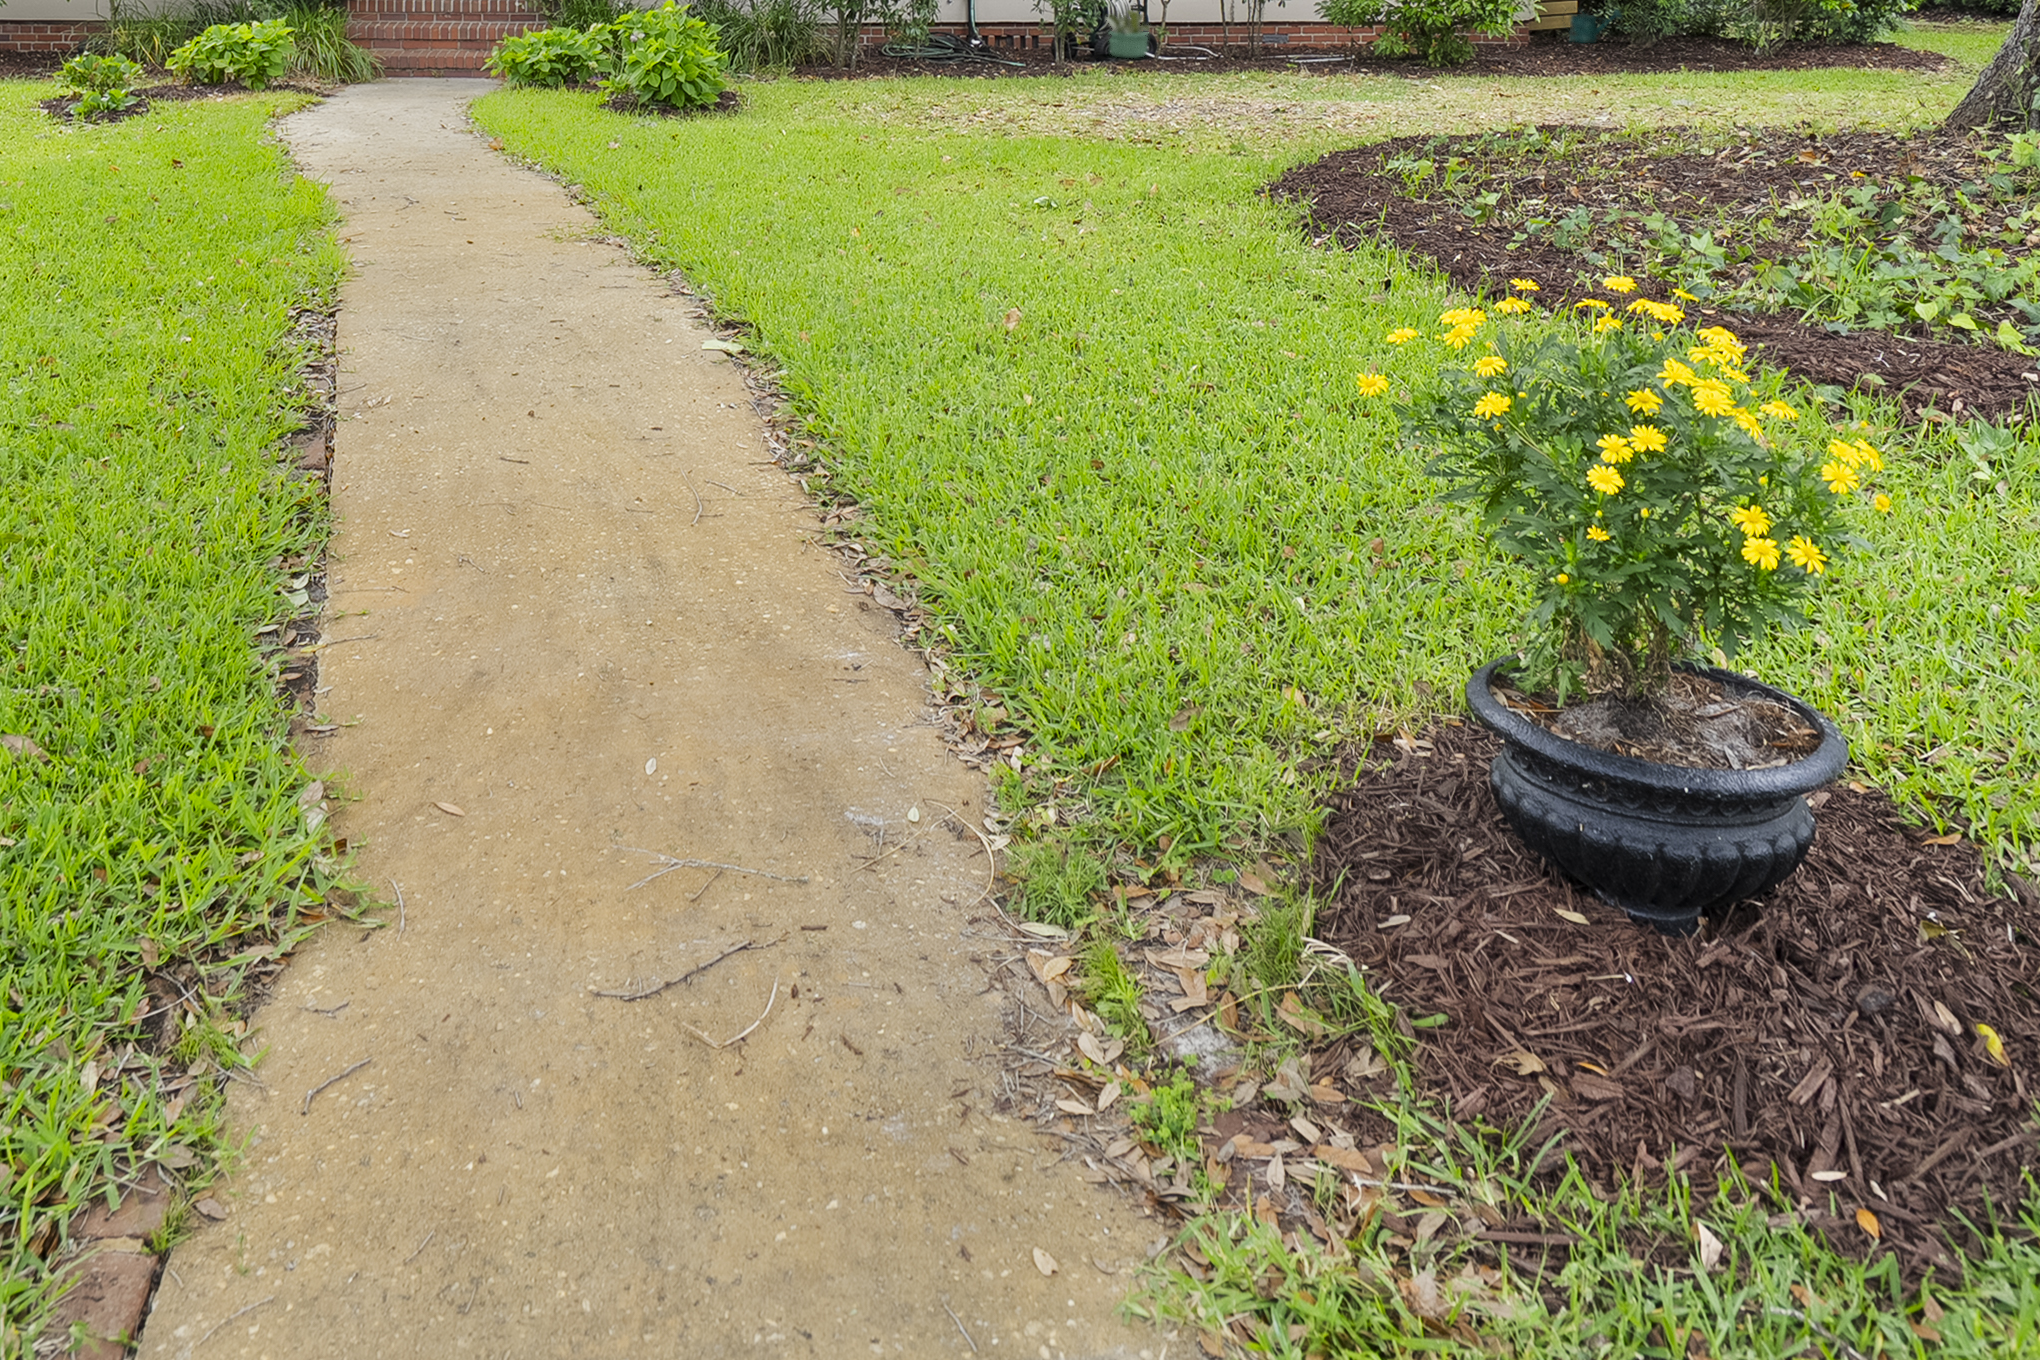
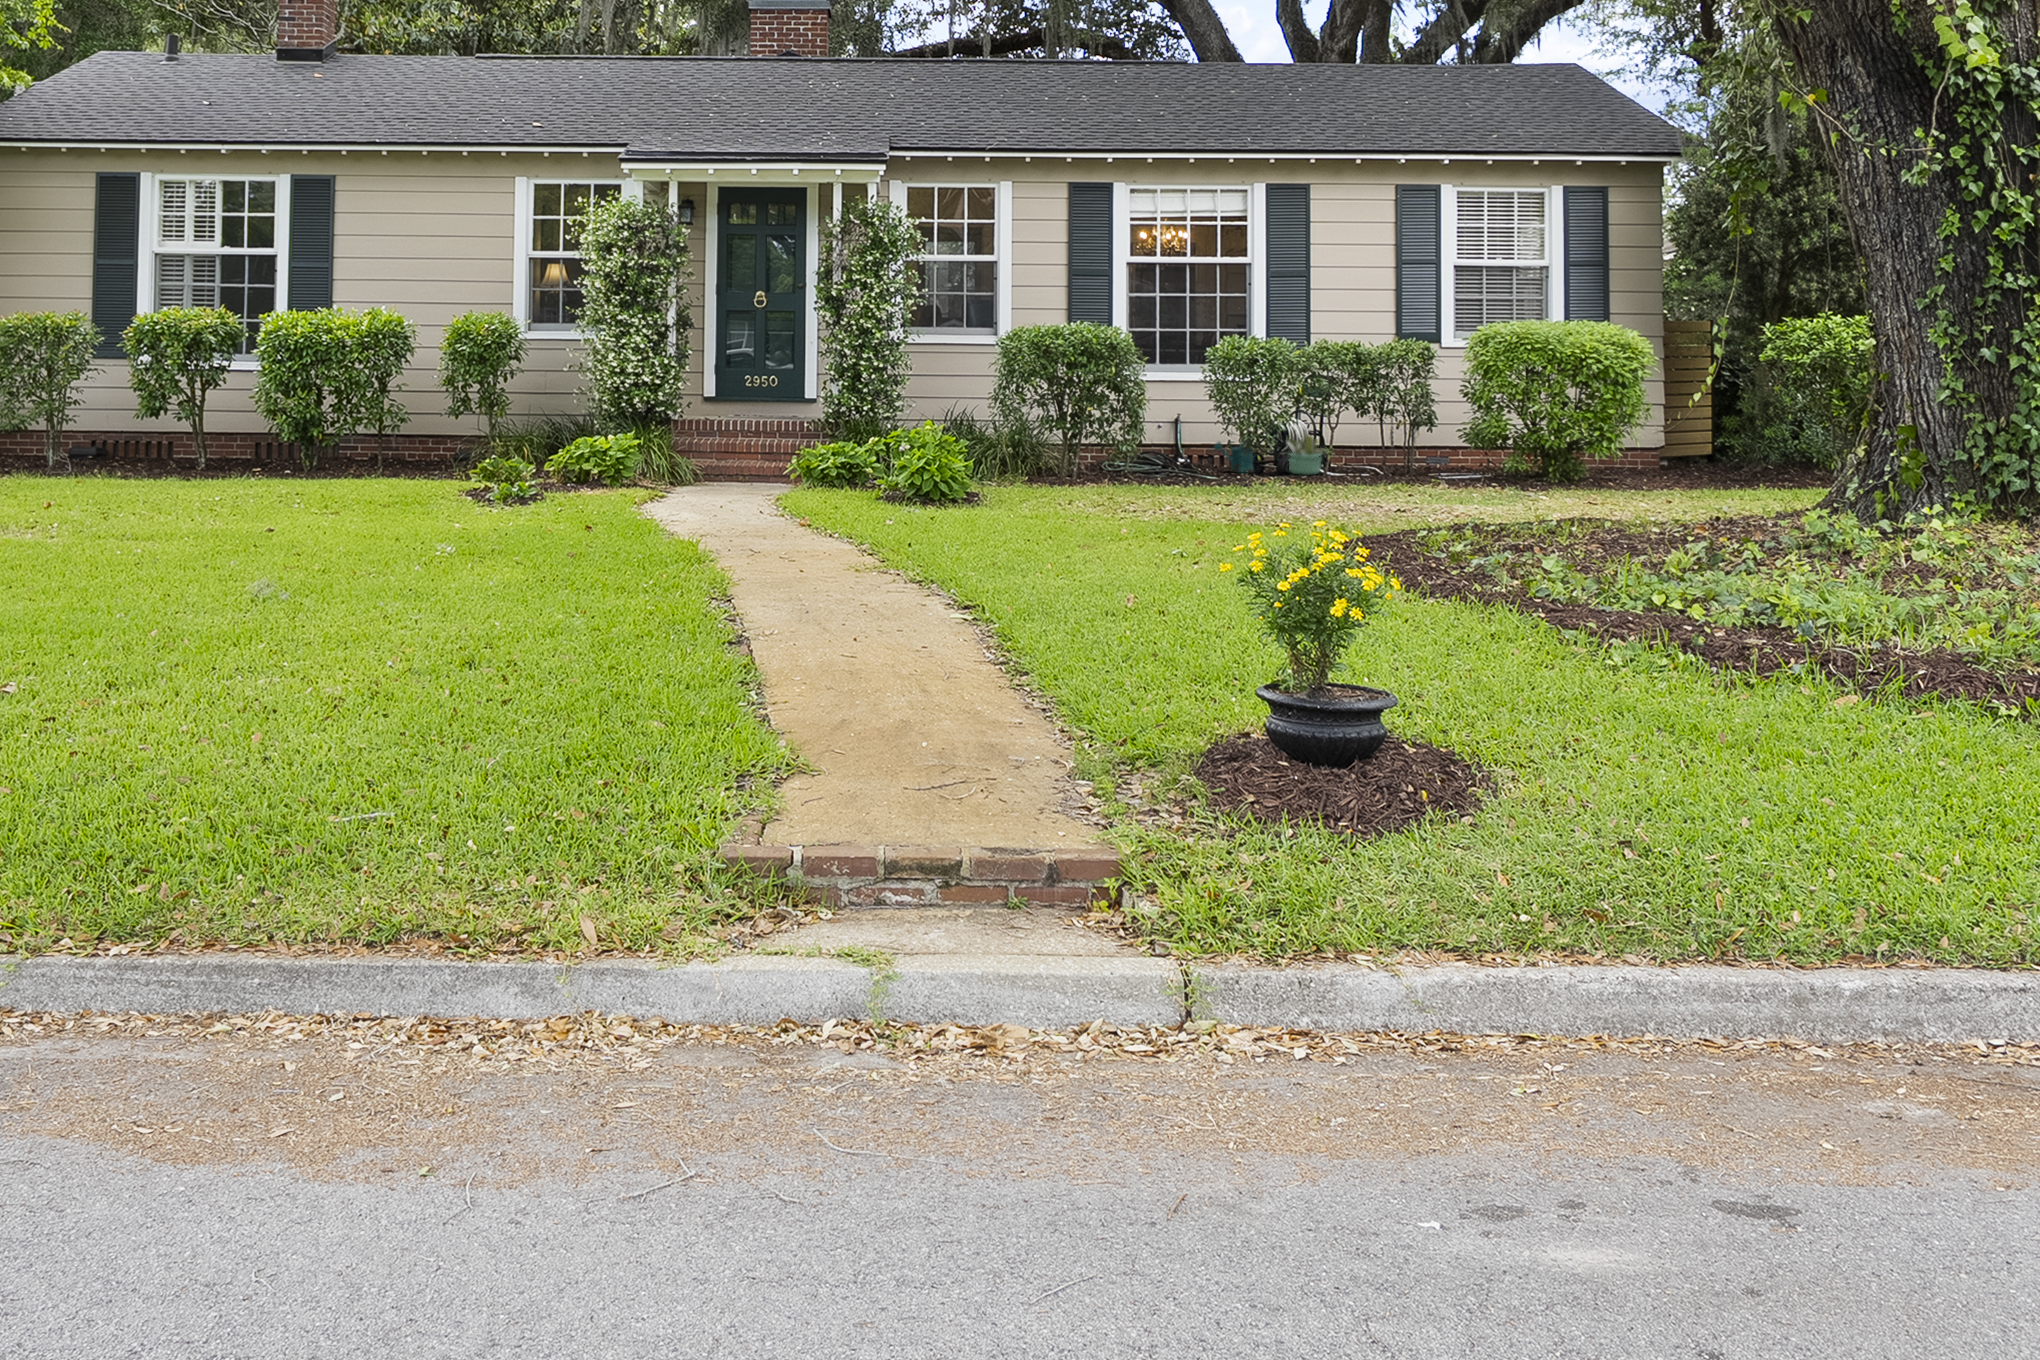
watering can: present [1565,10,1622,43] -> present [1214,442,1256,473]

